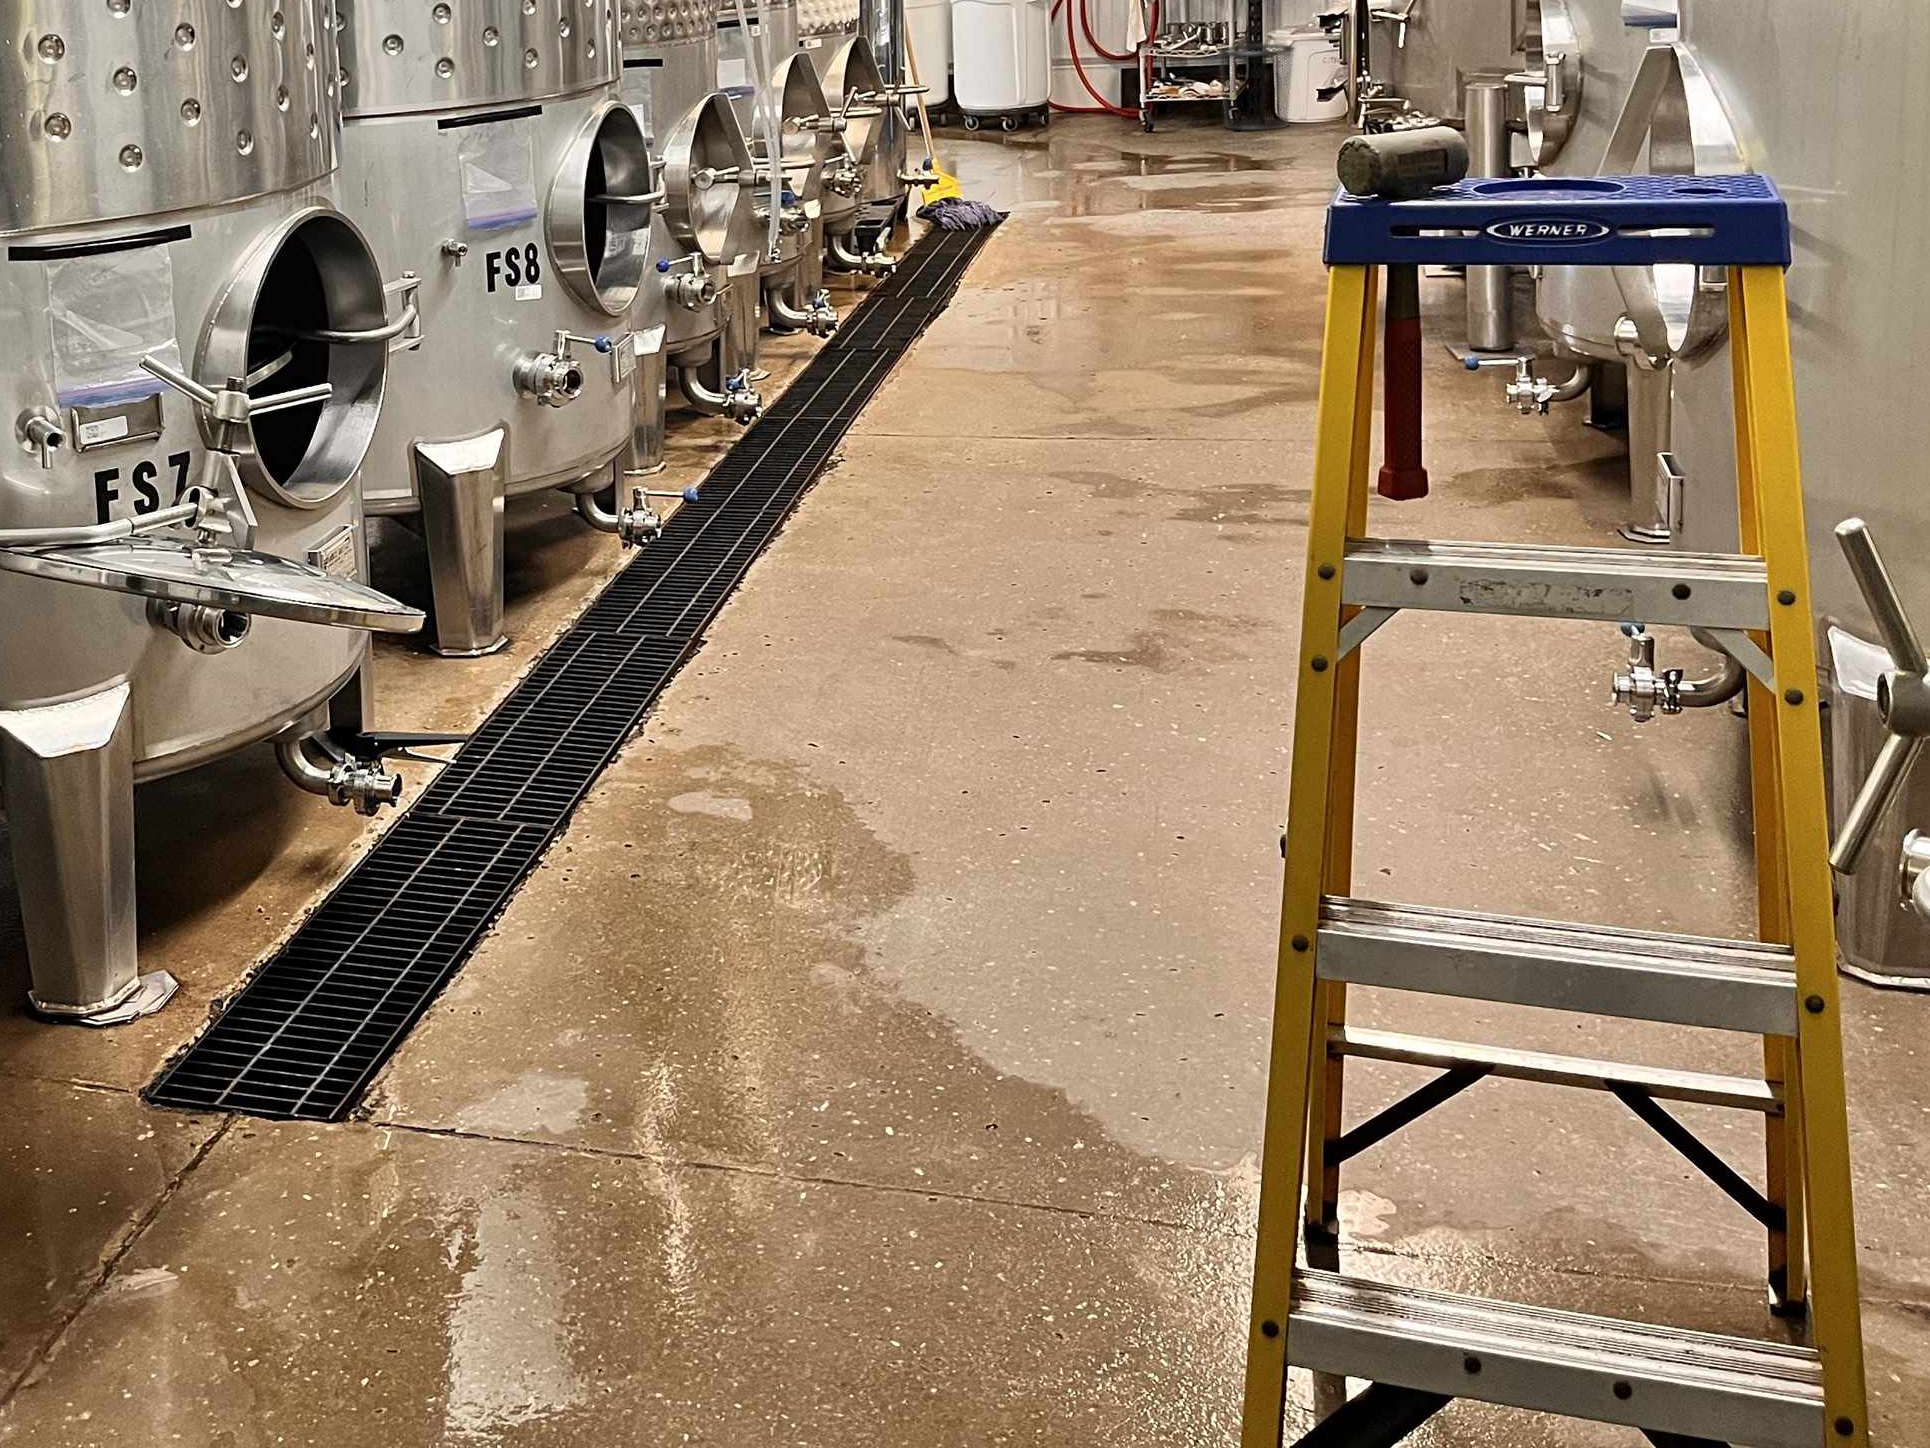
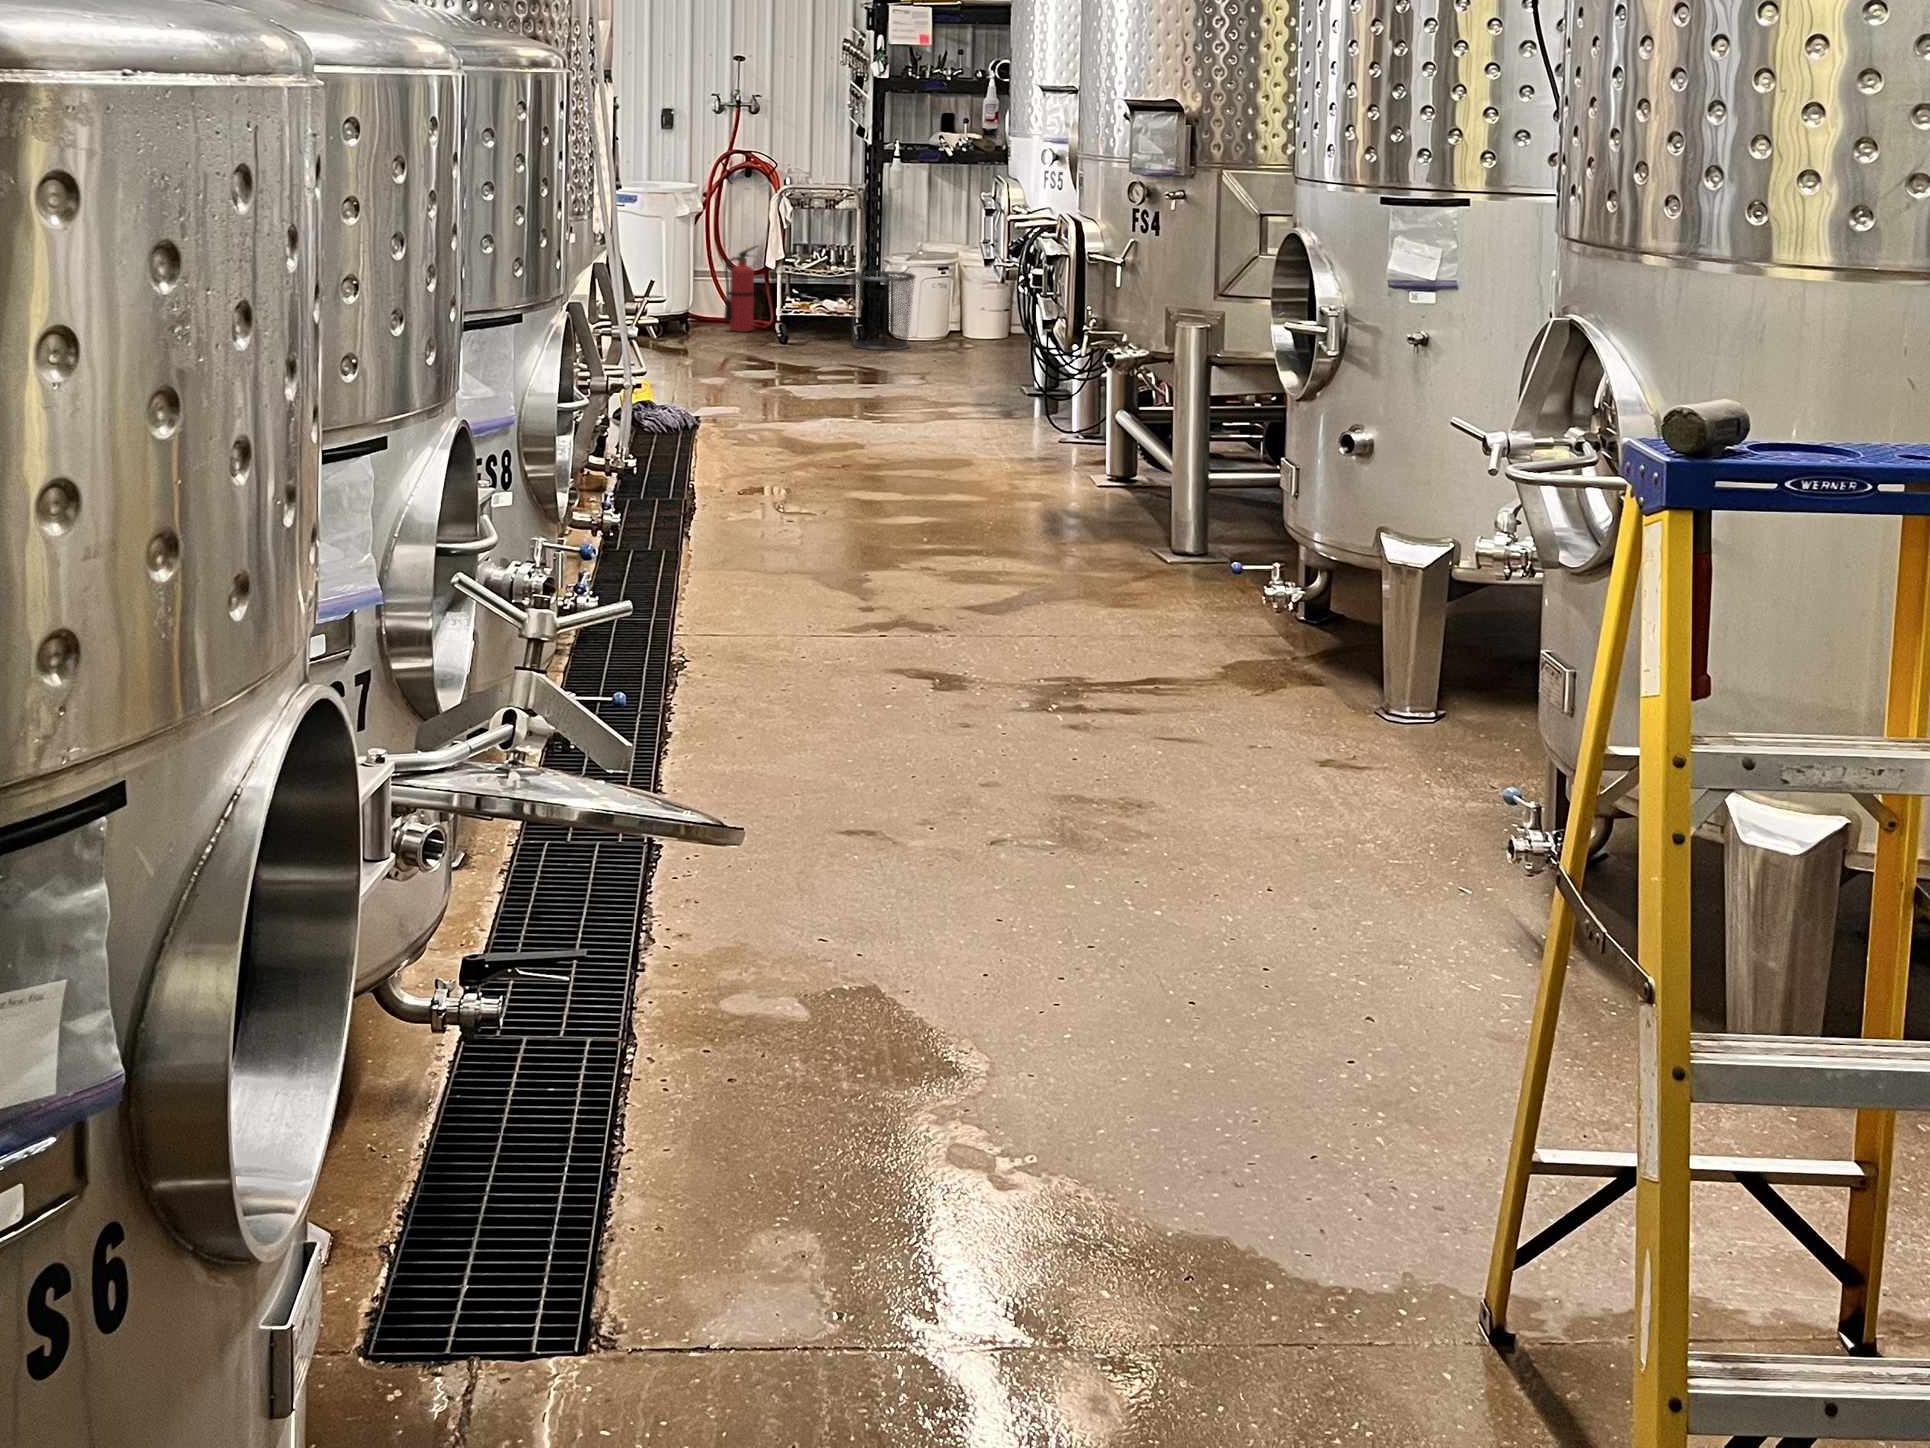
fire extinguisher: none [1088,25,1126,117] -> present [724,246,758,332]

